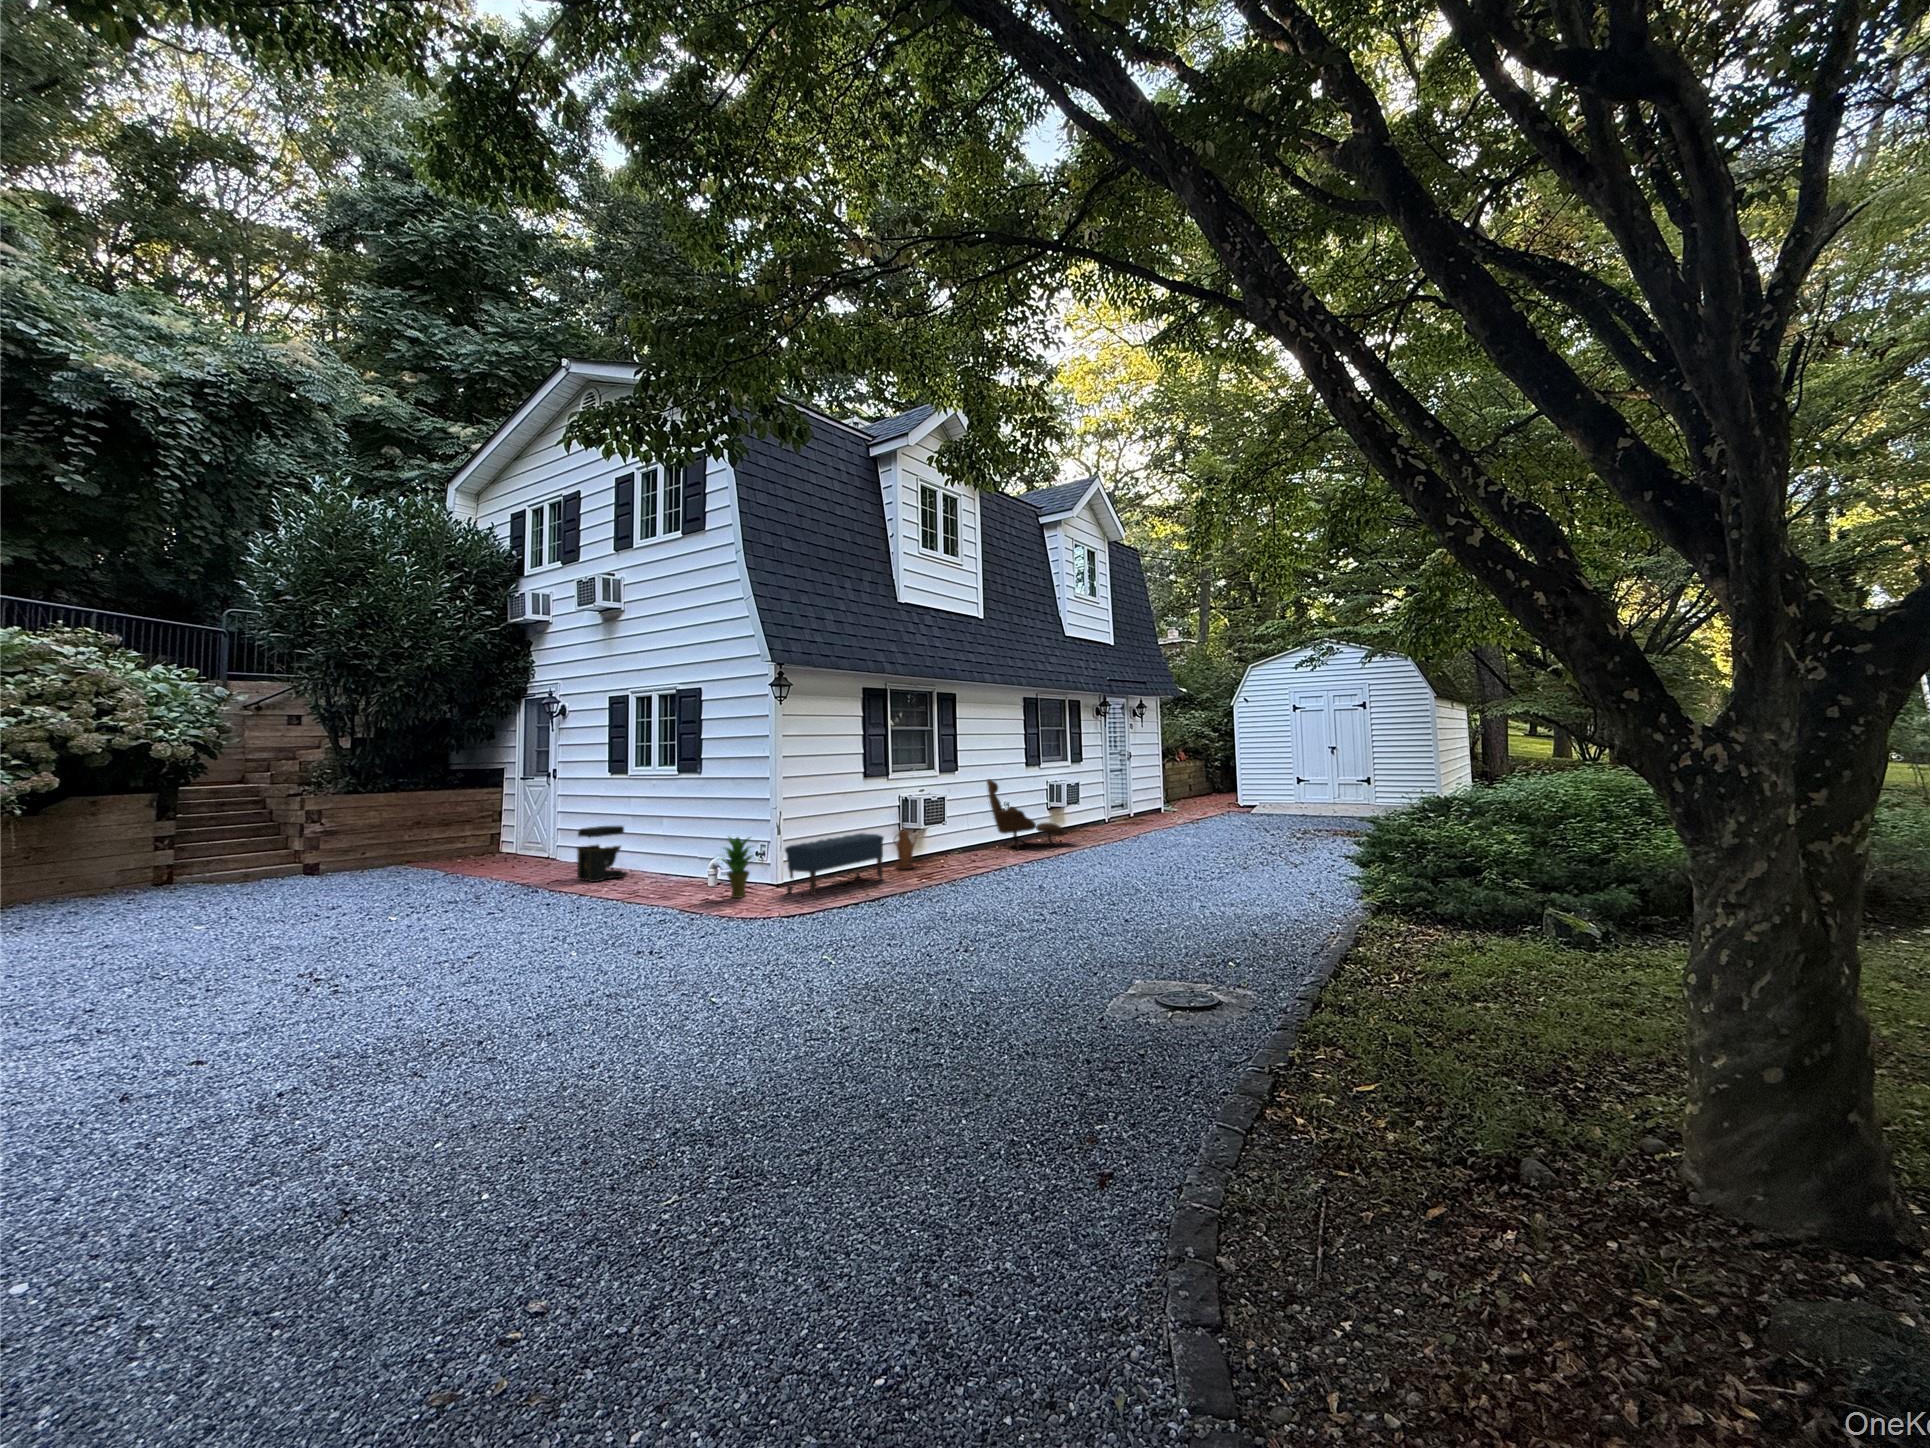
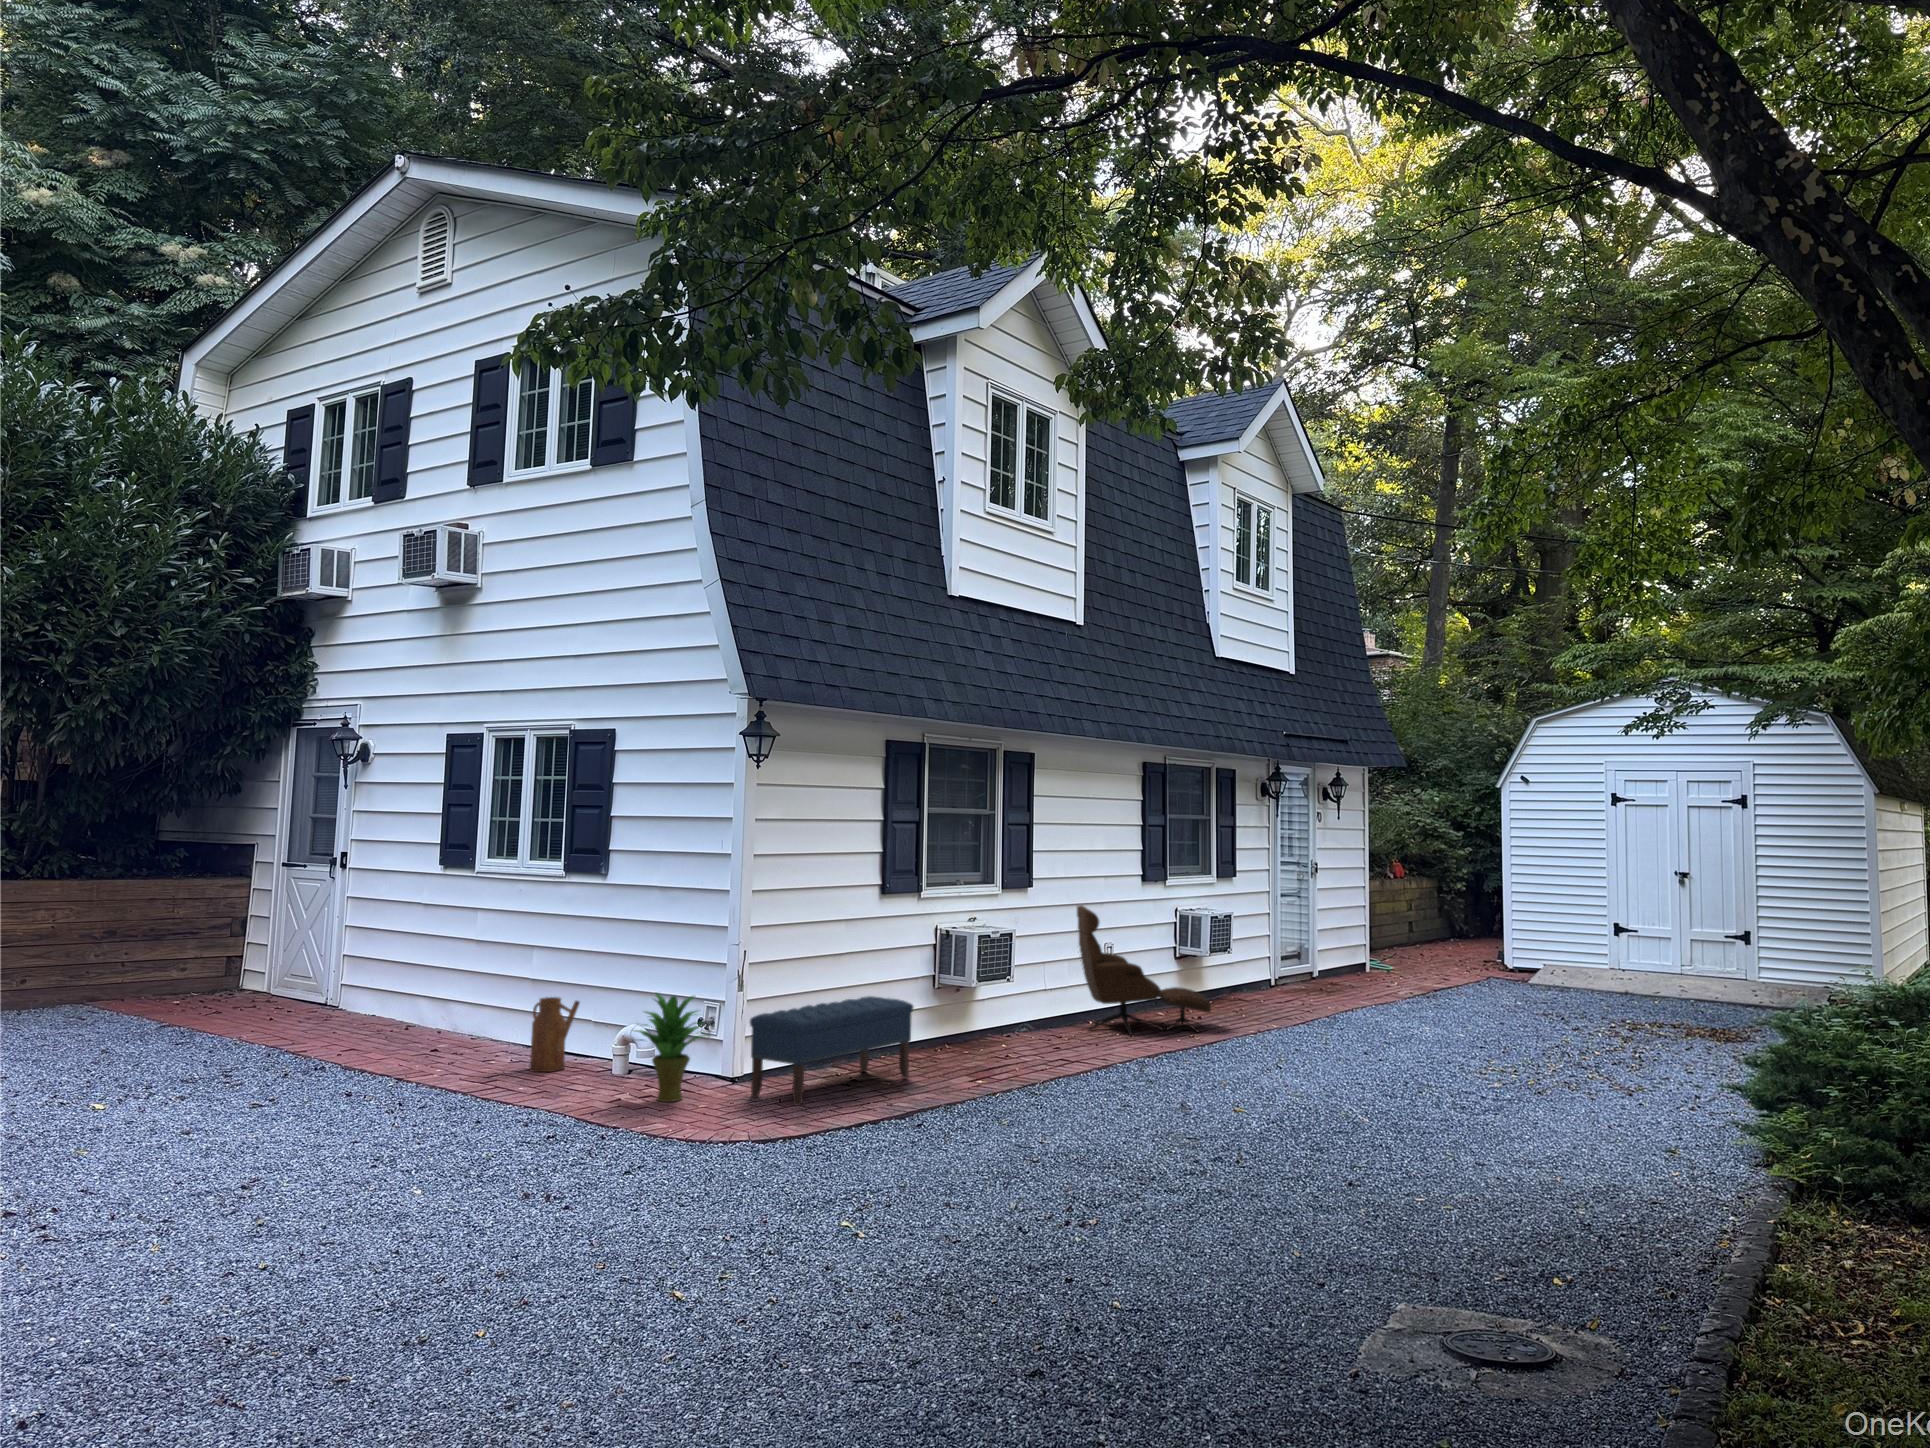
toolbox: present [577,826,627,882] -> none [383,956,472,1054]
watering can: present [893,831,917,869] -> present [529,997,579,1072]

